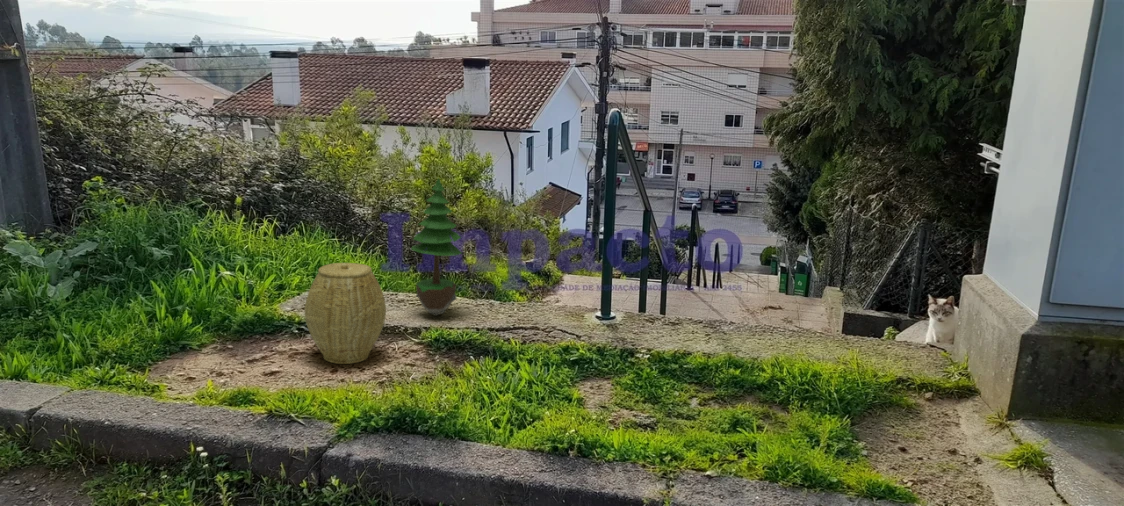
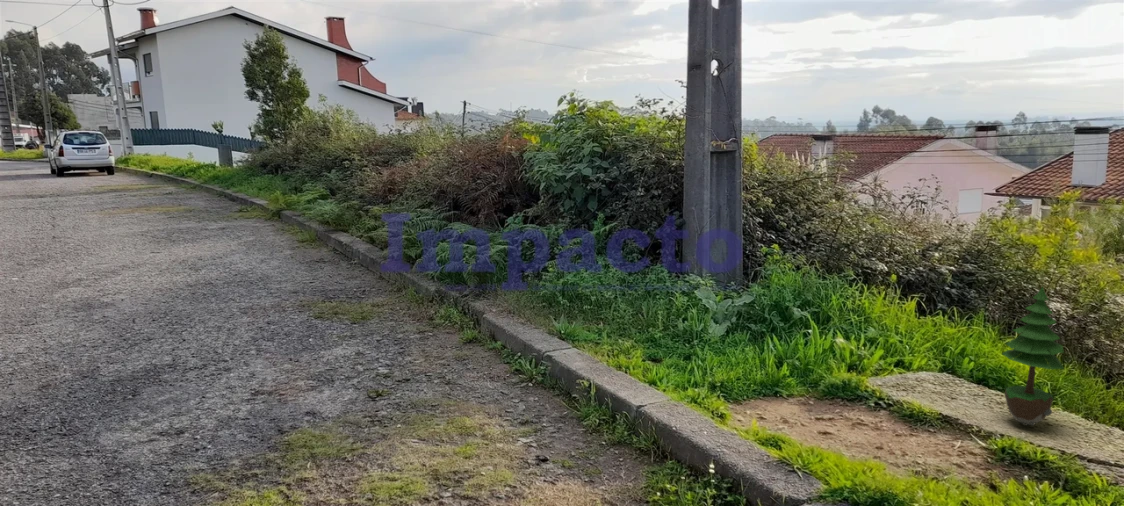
woven basket: present [305,263,386,364] -> none [865,353,945,448]

